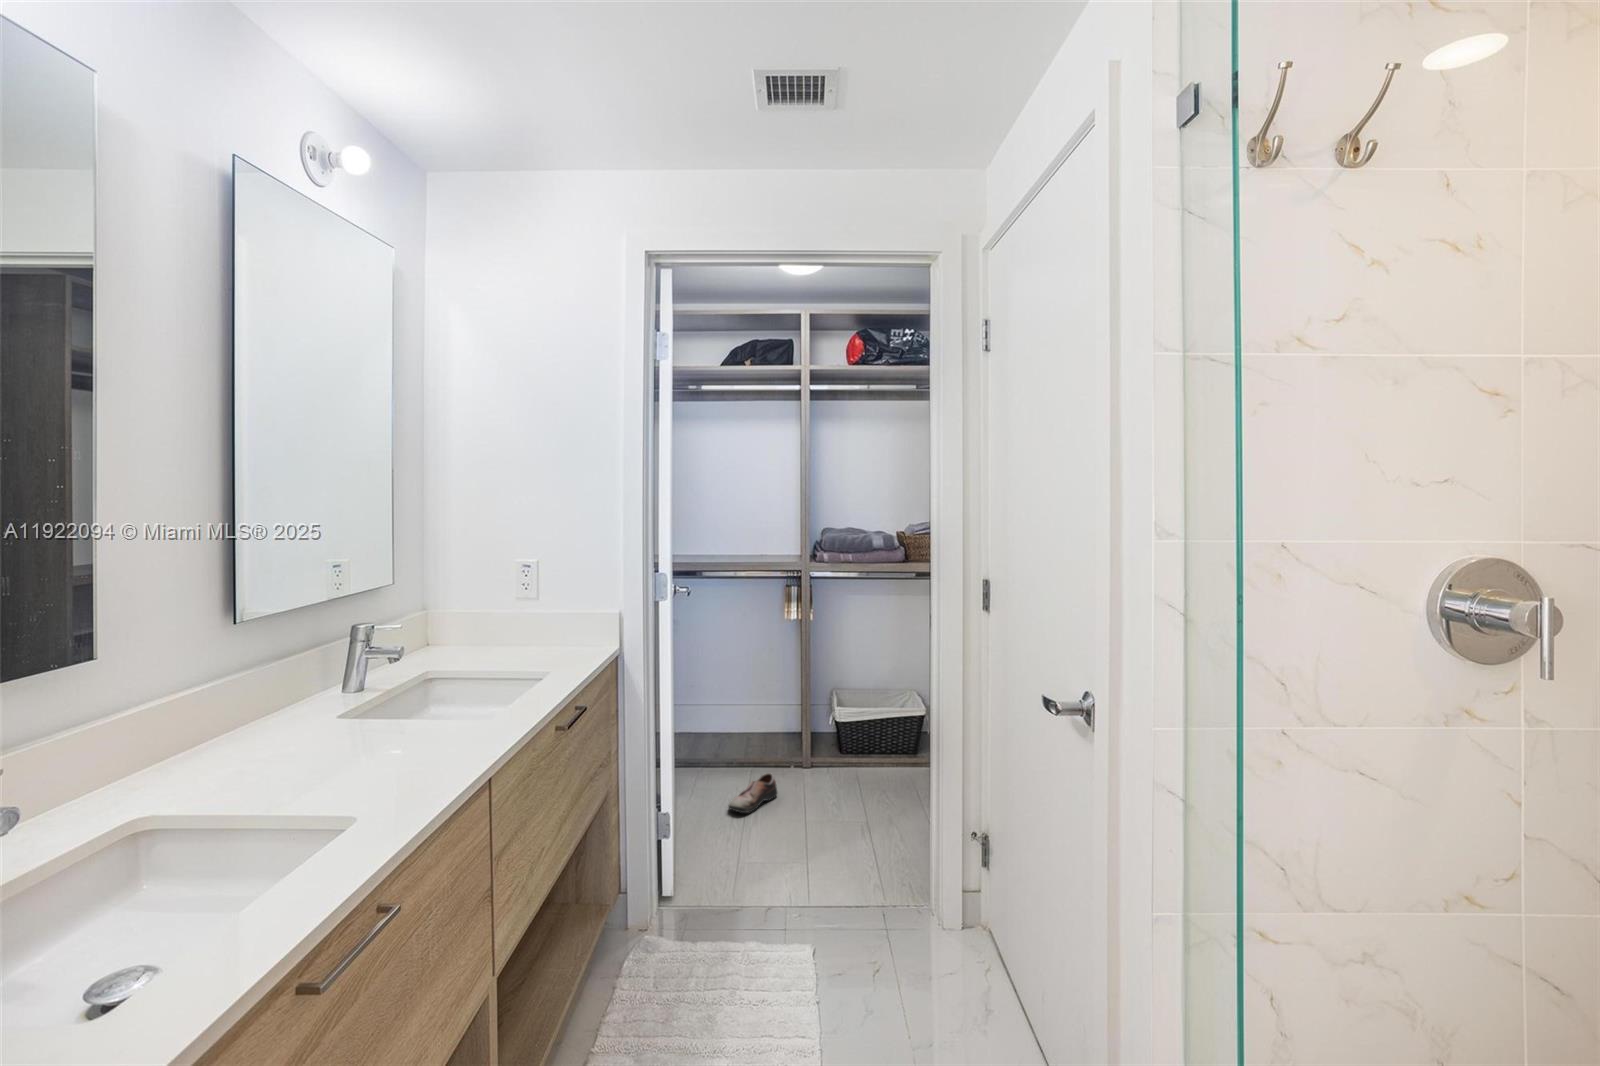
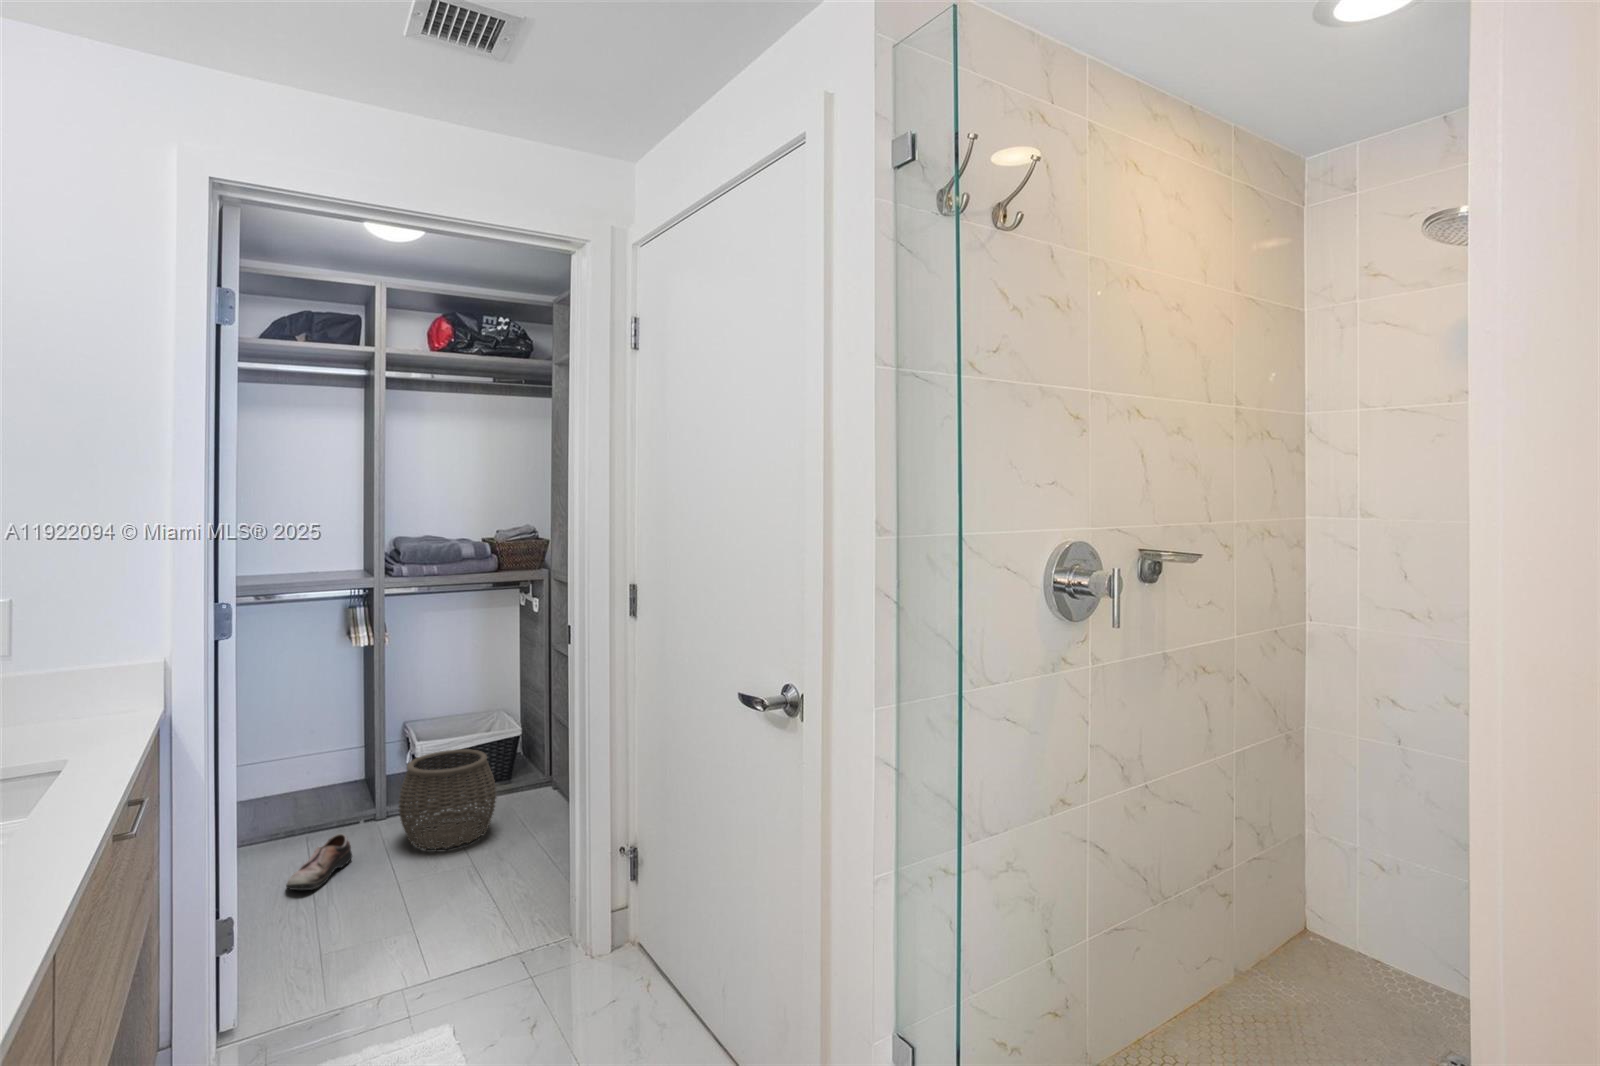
woven basket: none [813,717,892,803] -> present [398,749,496,849]

